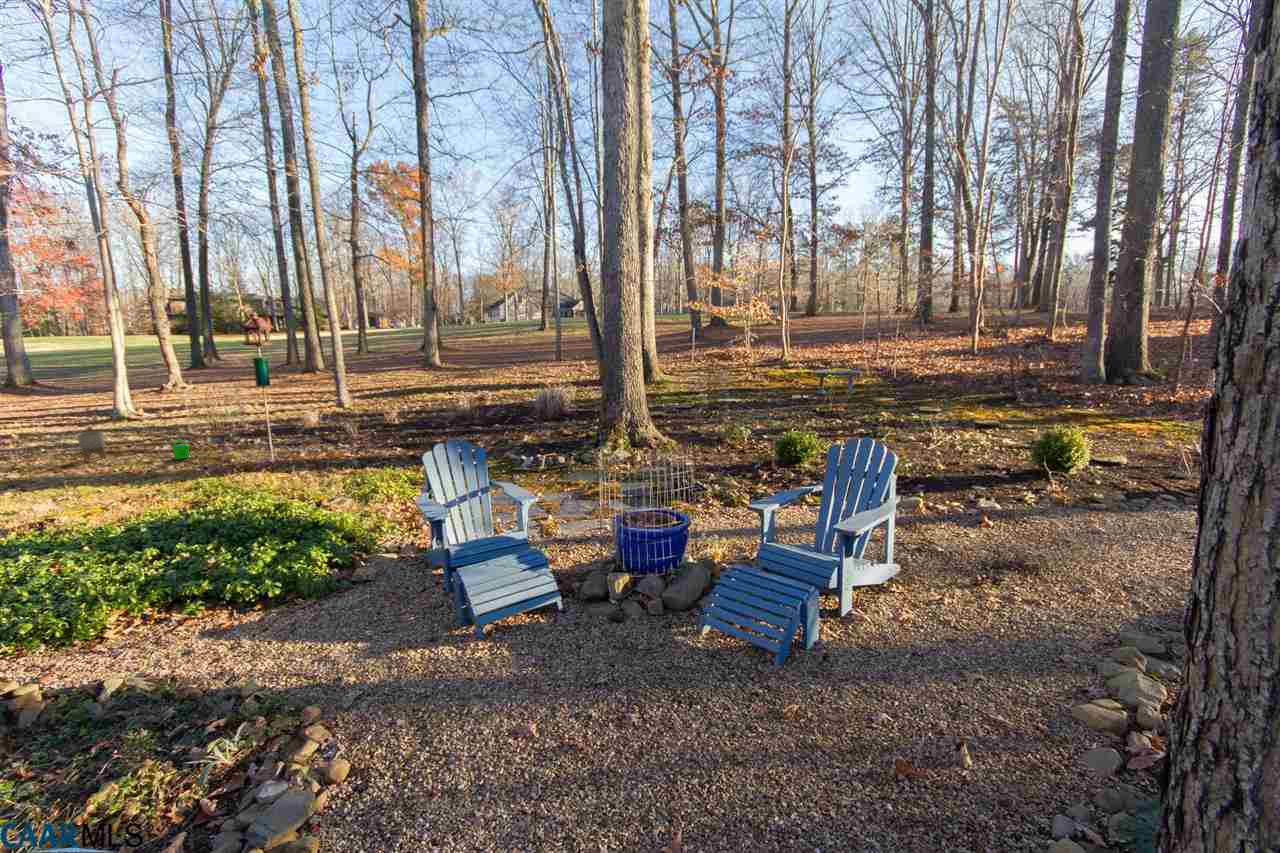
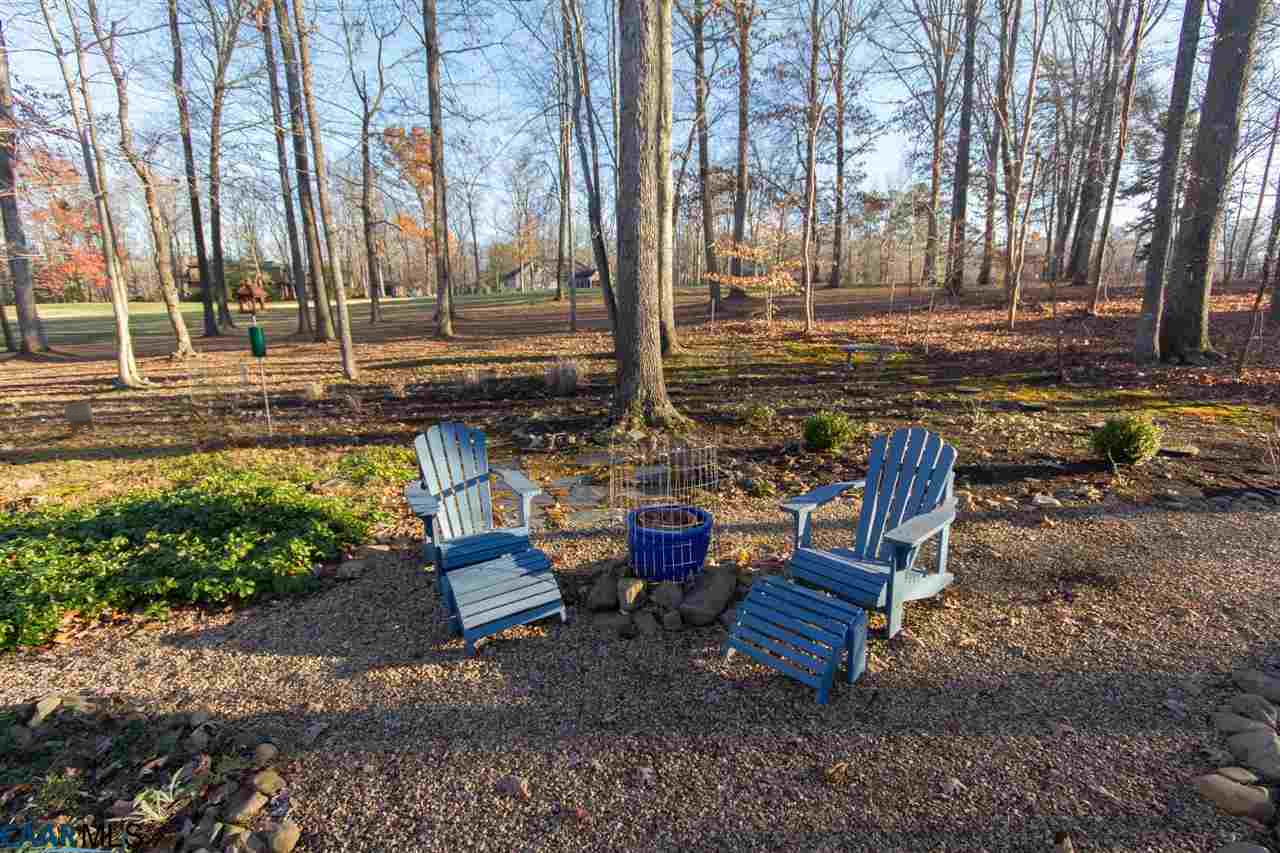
watering can: present [173,439,190,459] -> none [163,412,182,433]

